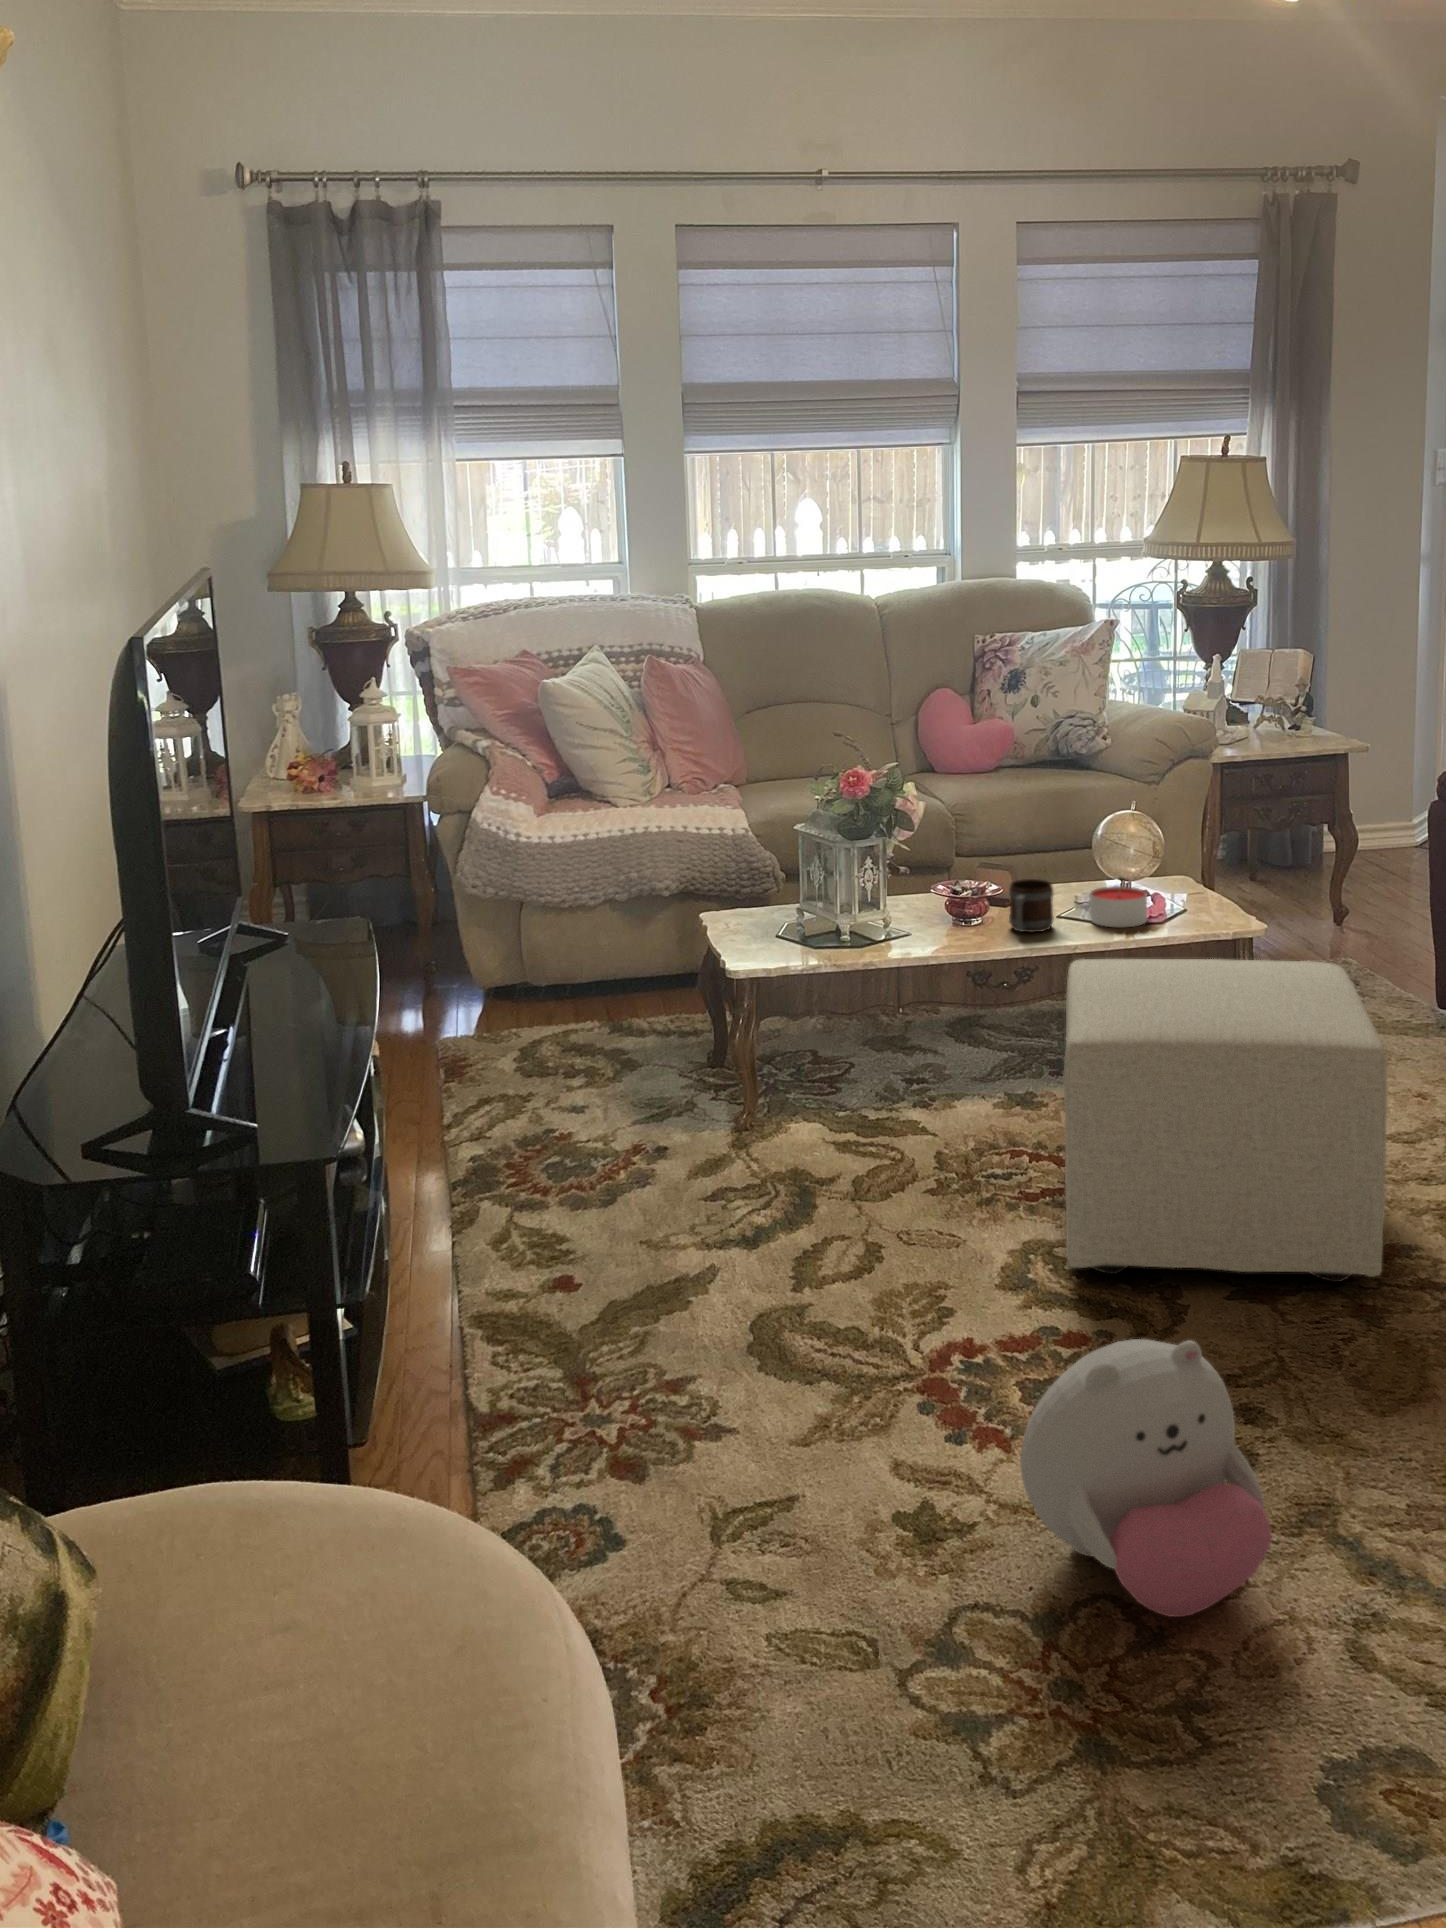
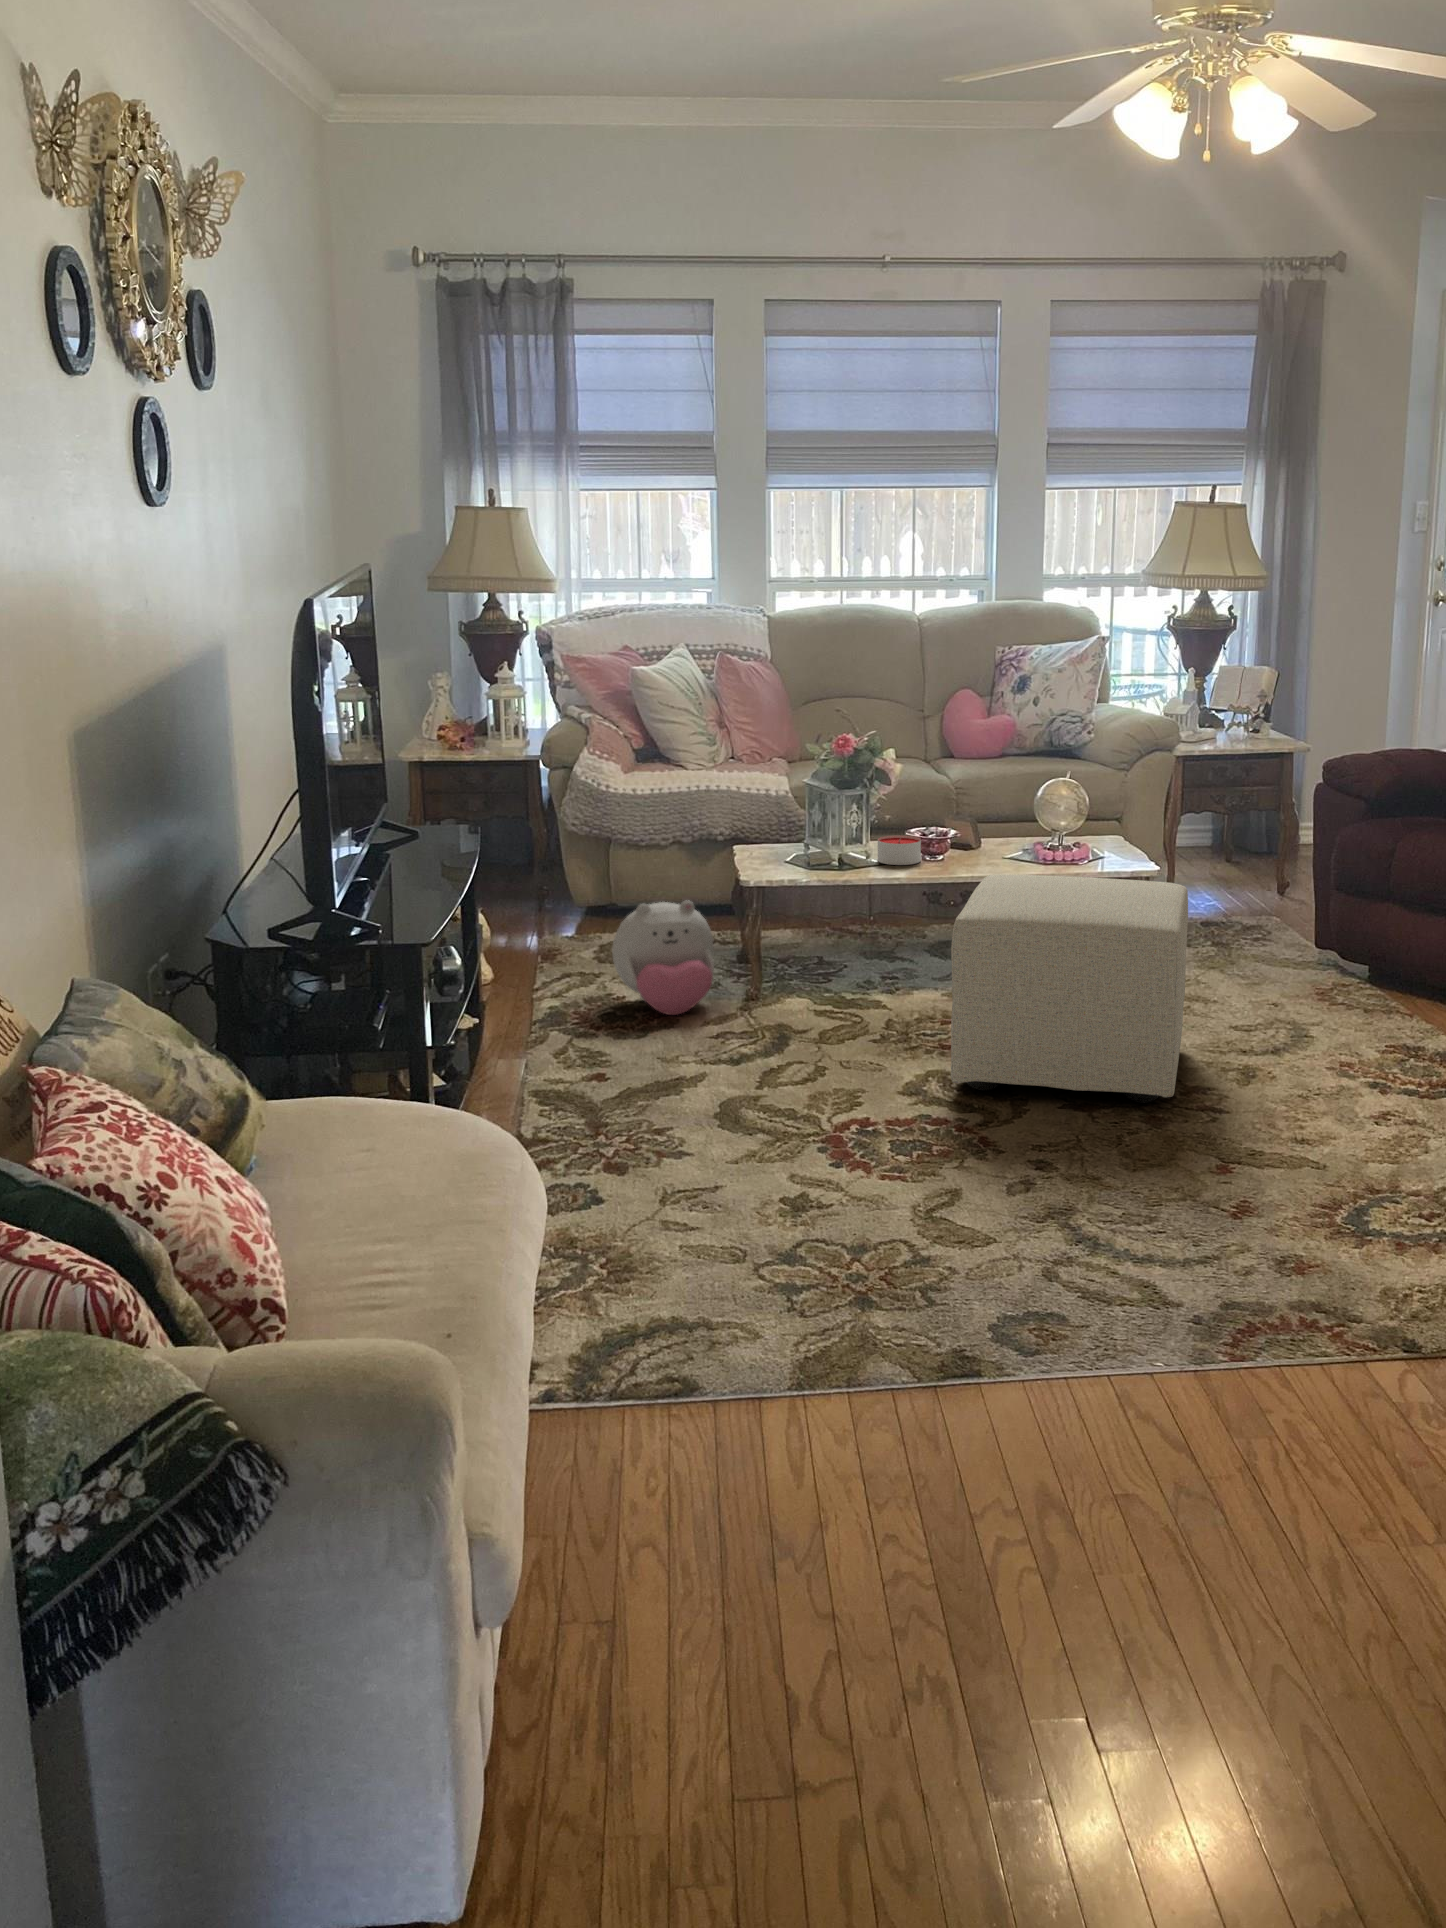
mug: present [1009,879,1053,932] -> none [961,823,995,862]
candle: present [1090,886,1147,927] -> present [878,835,921,865]
plush toy: present [1020,1339,1272,1617] -> present [612,900,714,1015]

